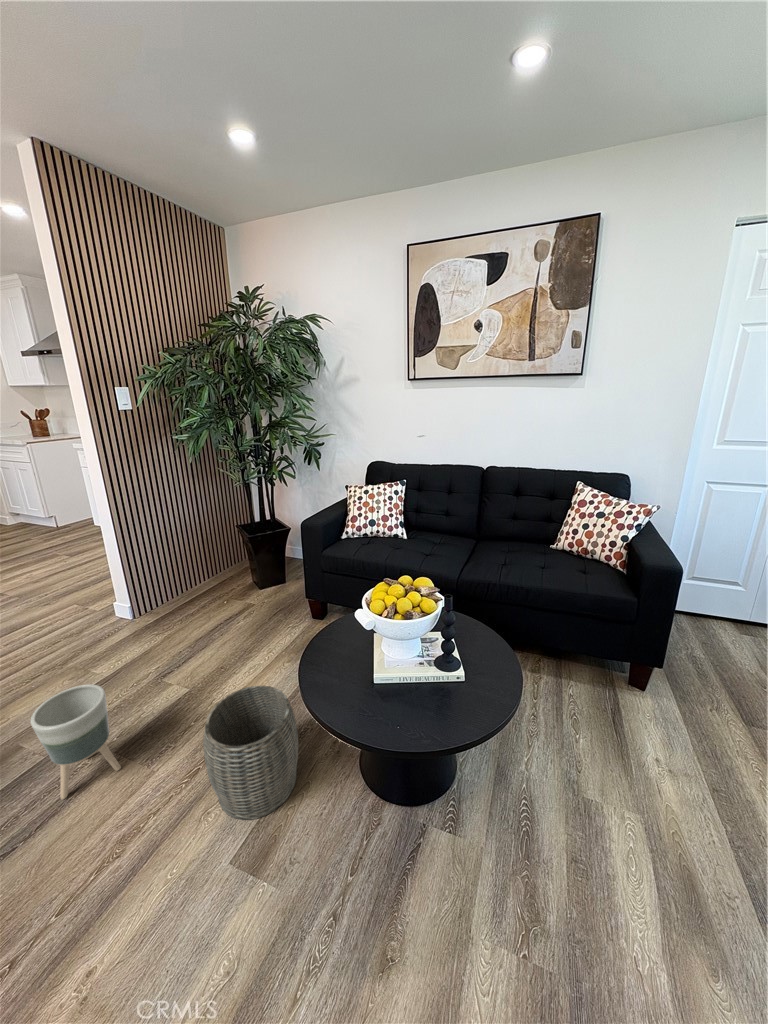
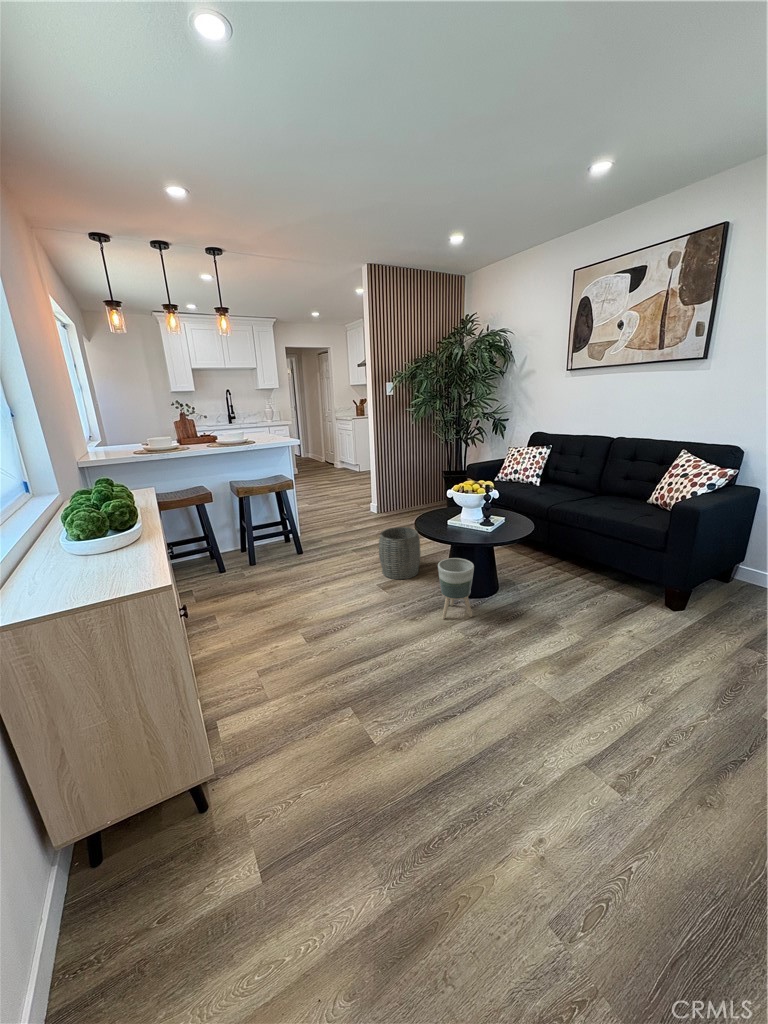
planter: present [30,684,121,799] -> present [438,558,474,619]

